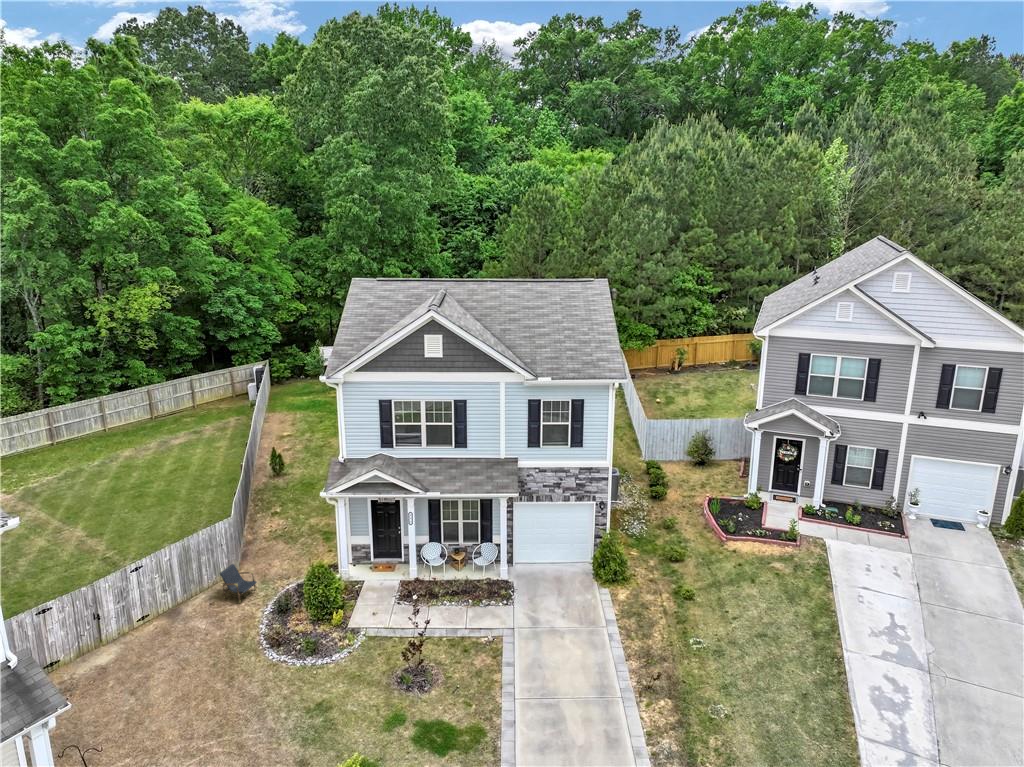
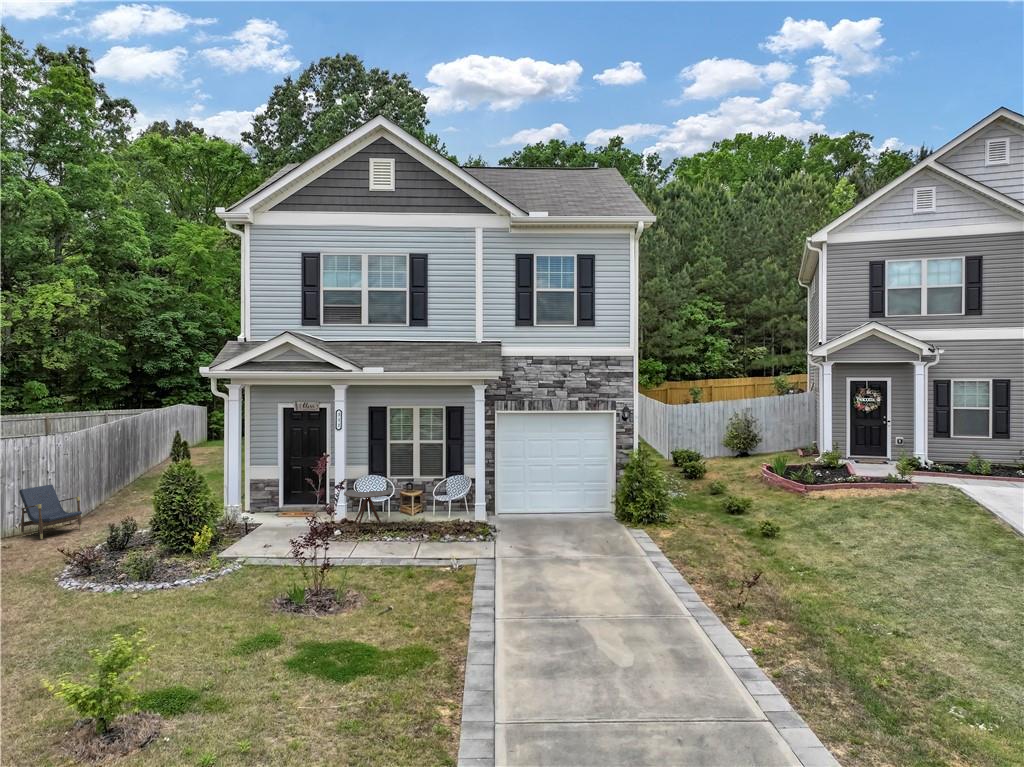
round table: none [418,554,448,586] -> present [344,489,392,528]

